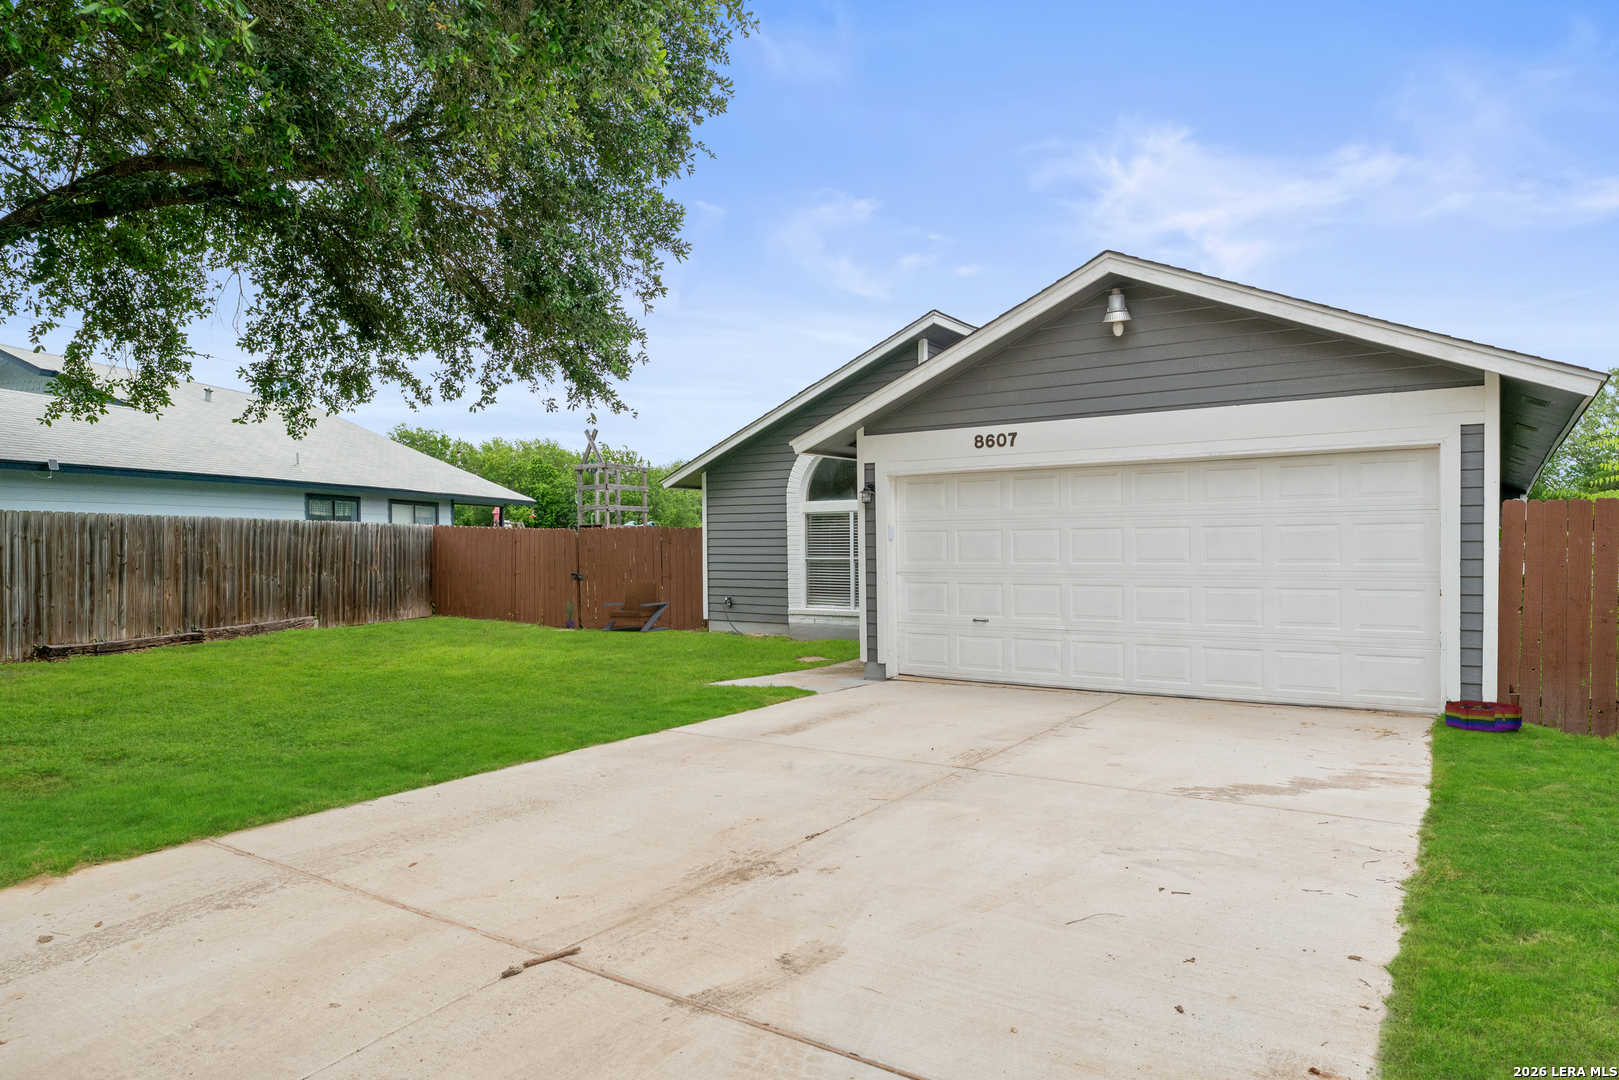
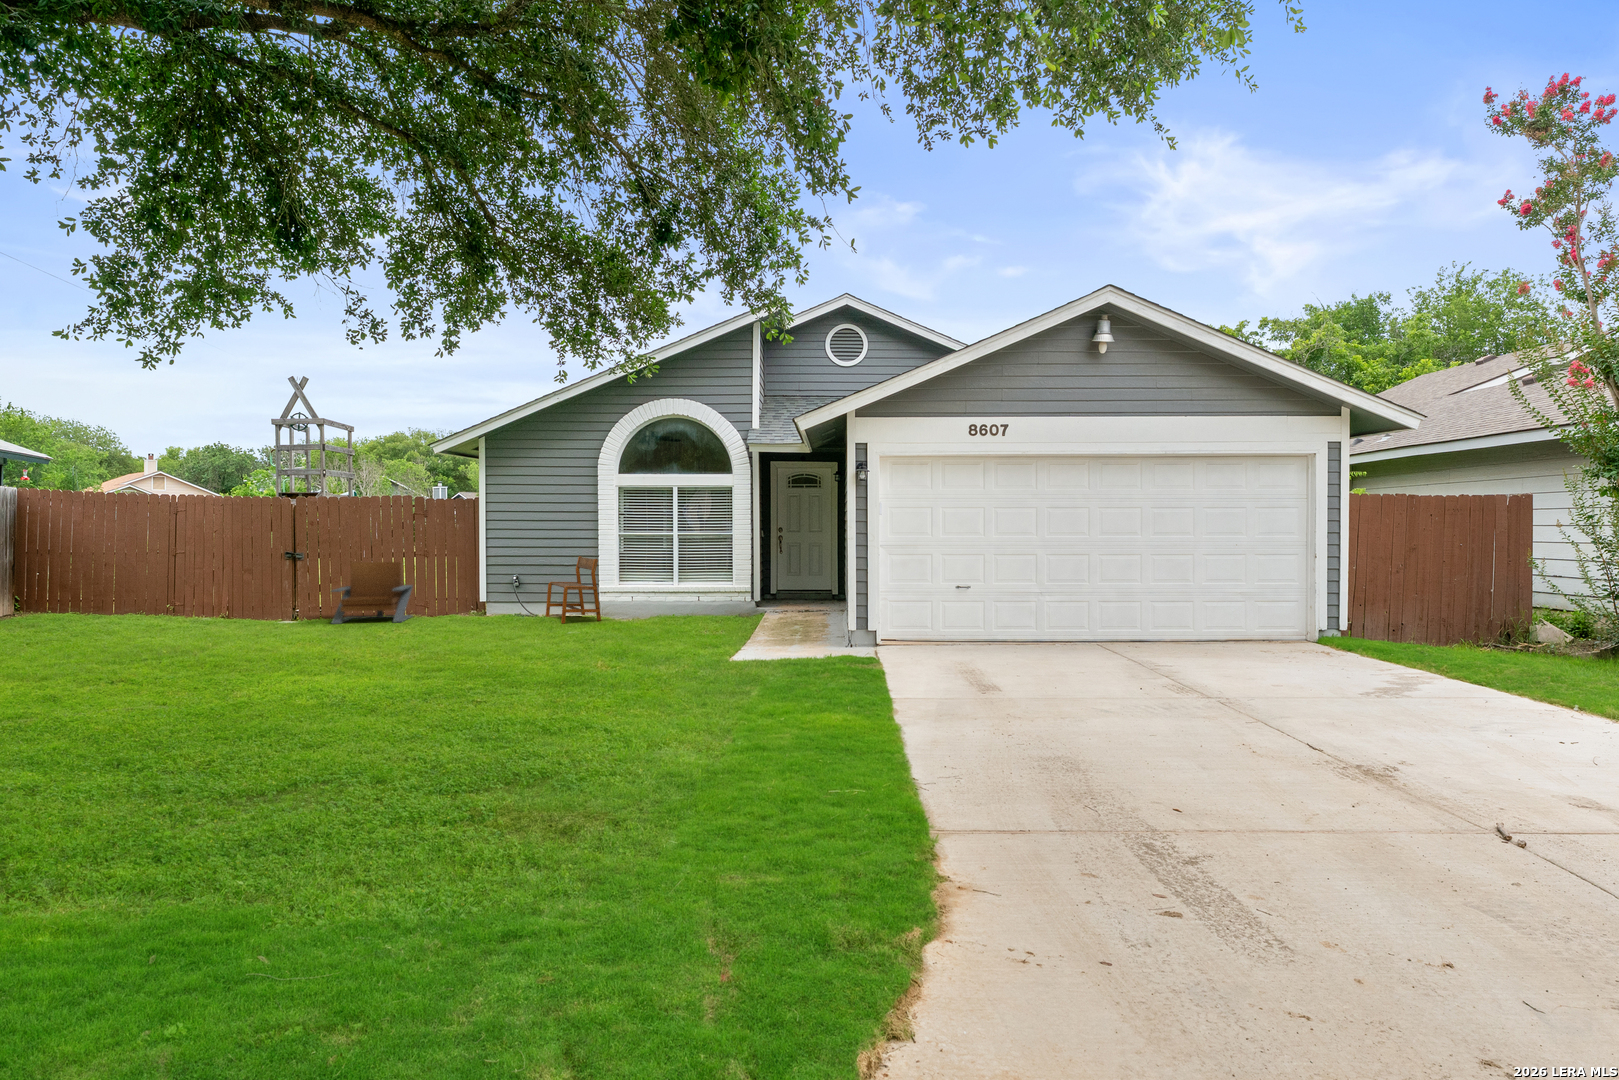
bench: none [744,580,788,639] -> present [546,556,601,623]
decorative plant: present [566,603,575,628] -> none [236,587,280,622]
storage bin: present [1445,700,1522,732] -> none [1315,637,1364,657]

